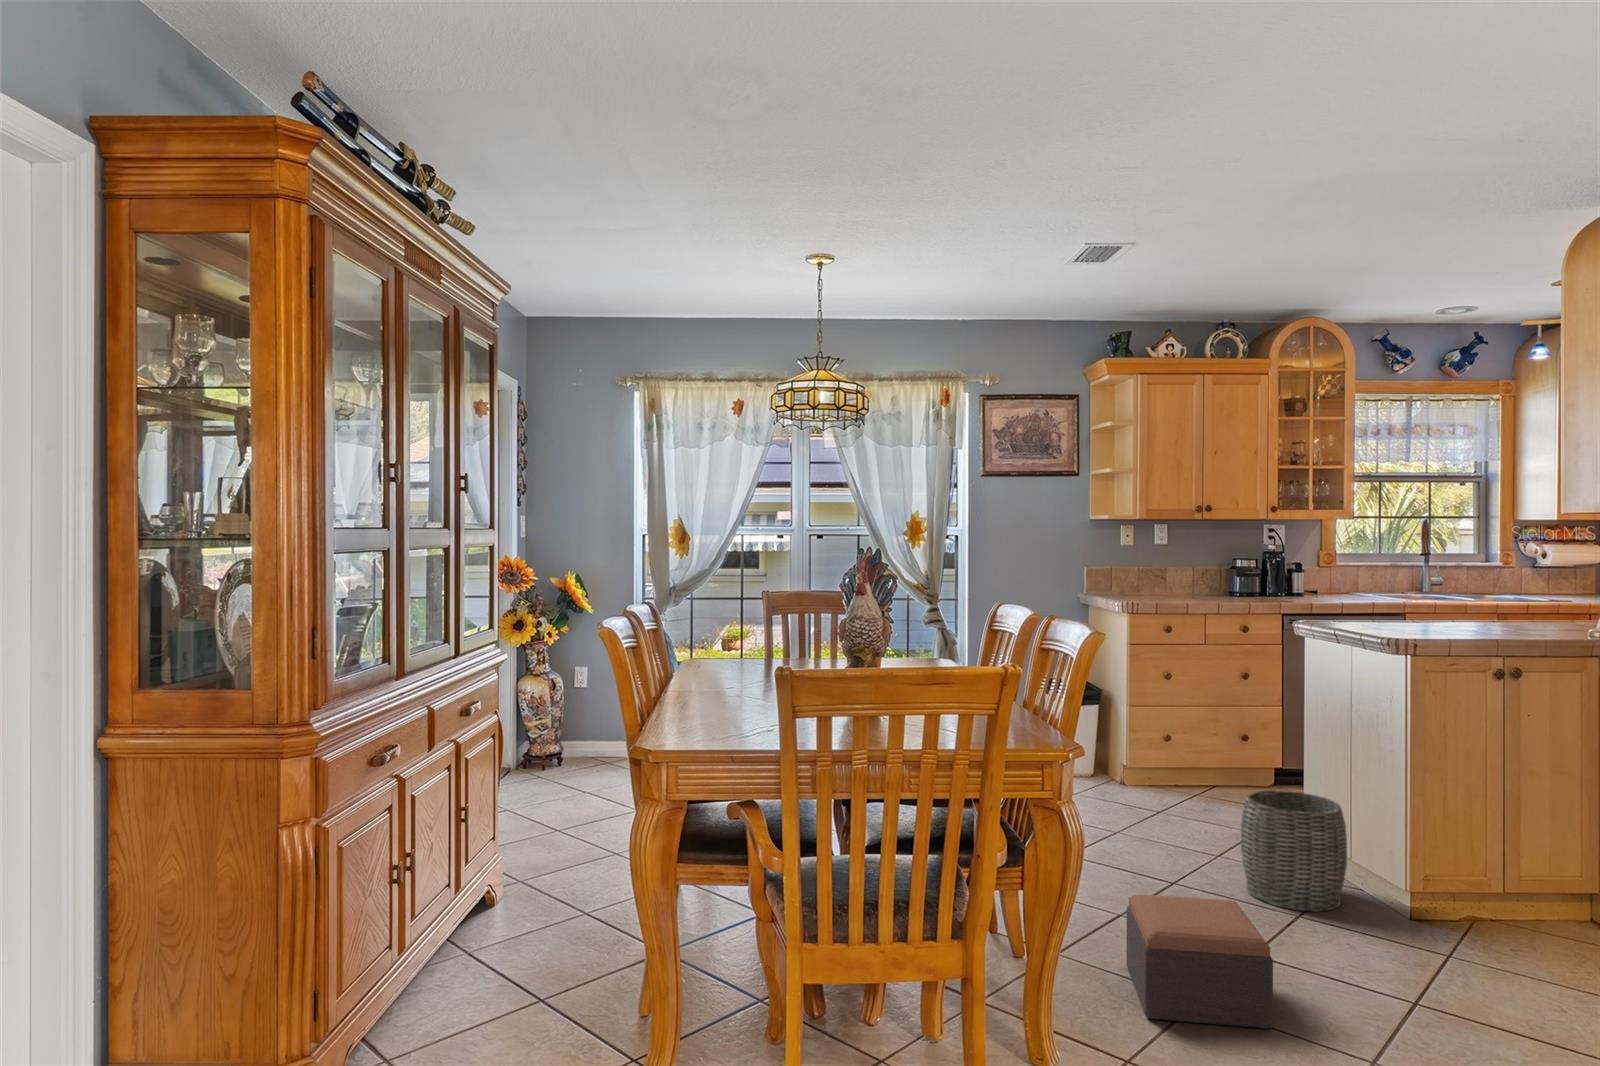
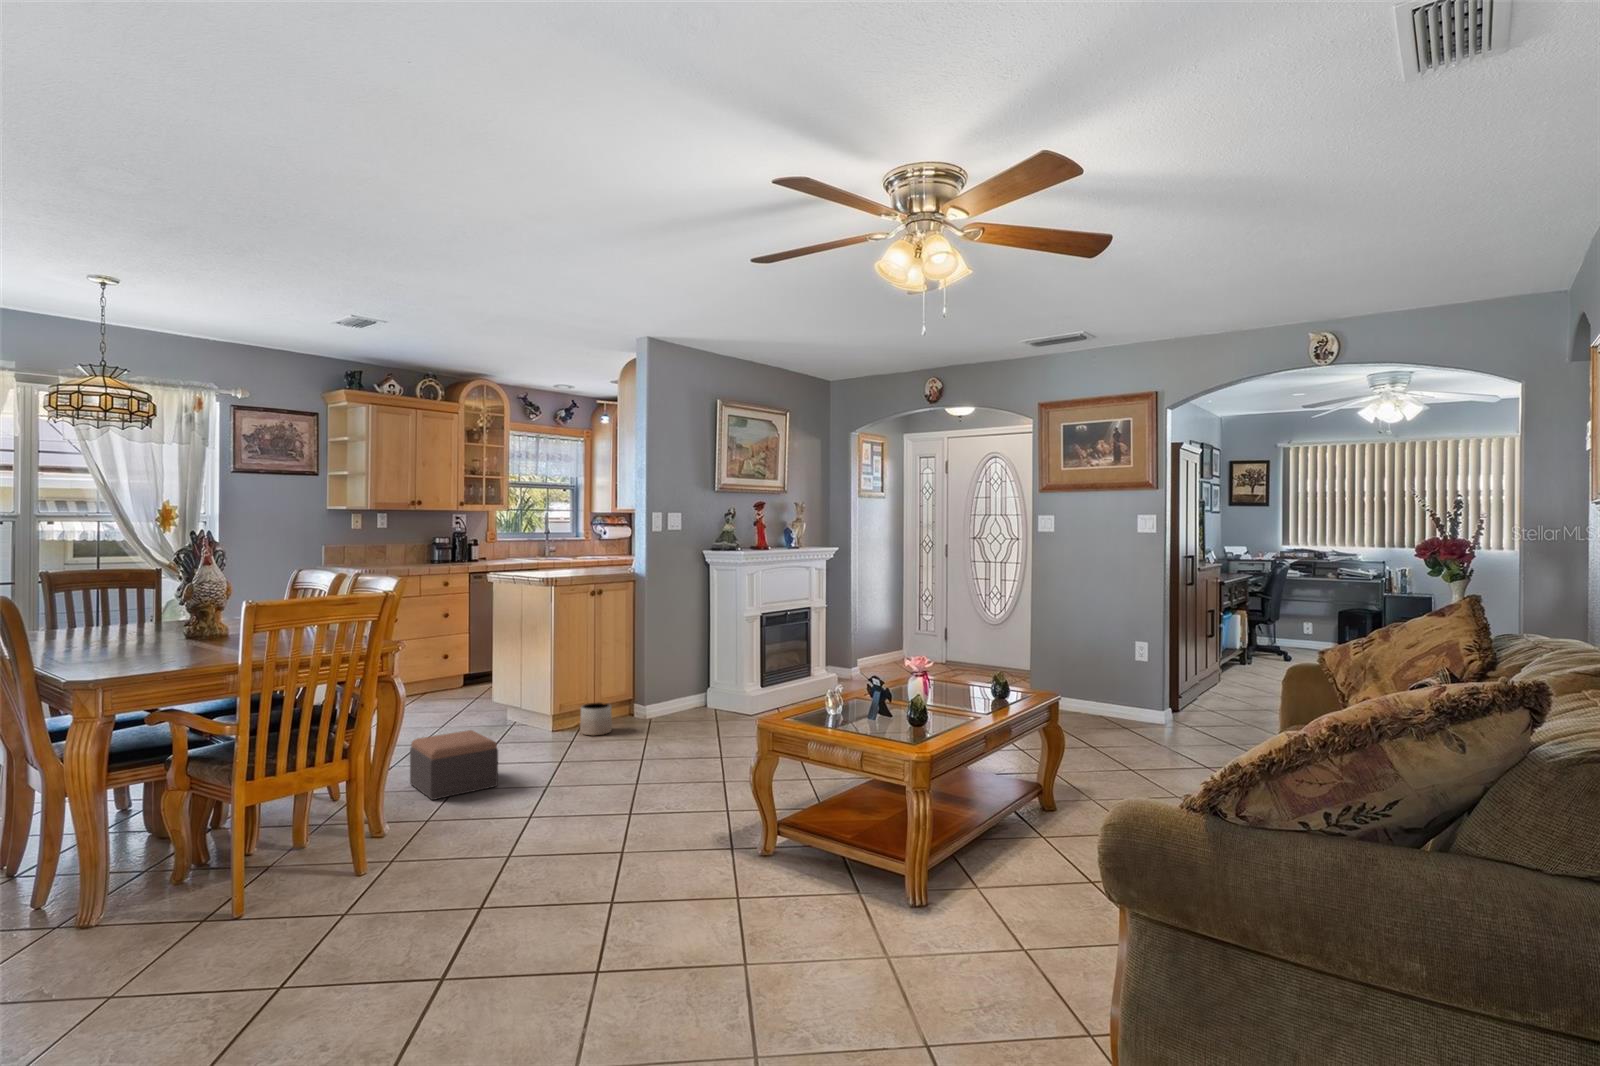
woven basket: present [1241,790,1347,911] -> none [462,675,520,740]
planter: none [1471,887,1545,962] -> present [580,702,612,736]

